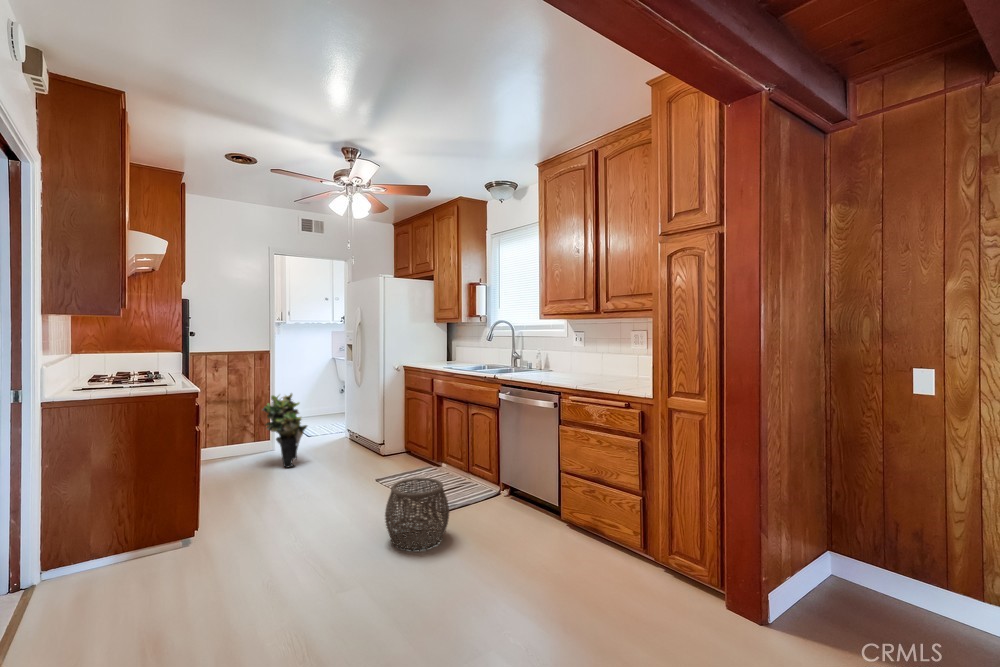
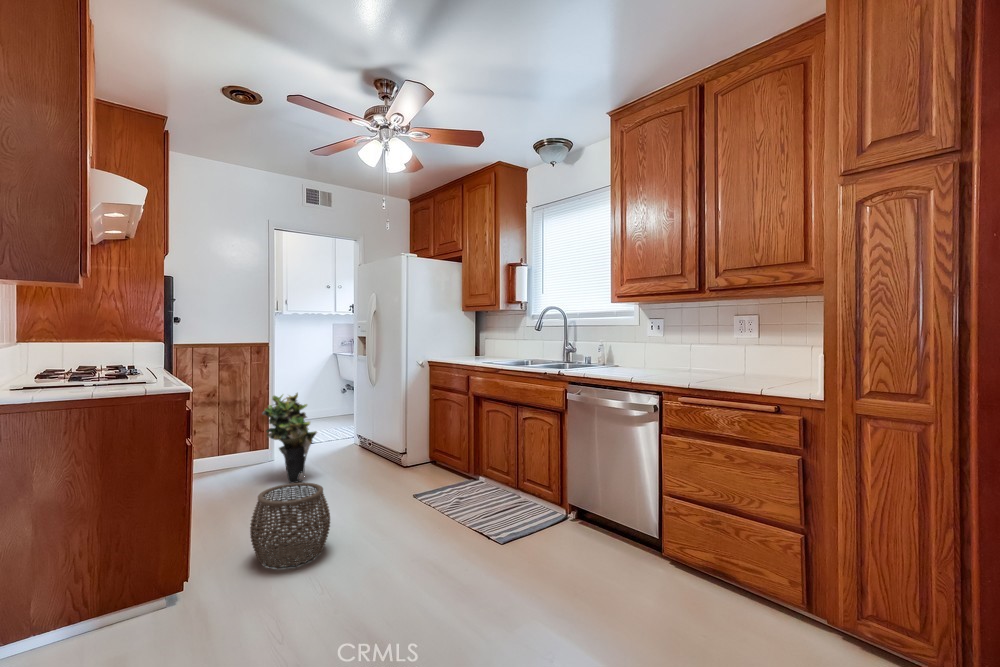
woven basket: present [385,478,449,550] -> present [250,483,330,568]

